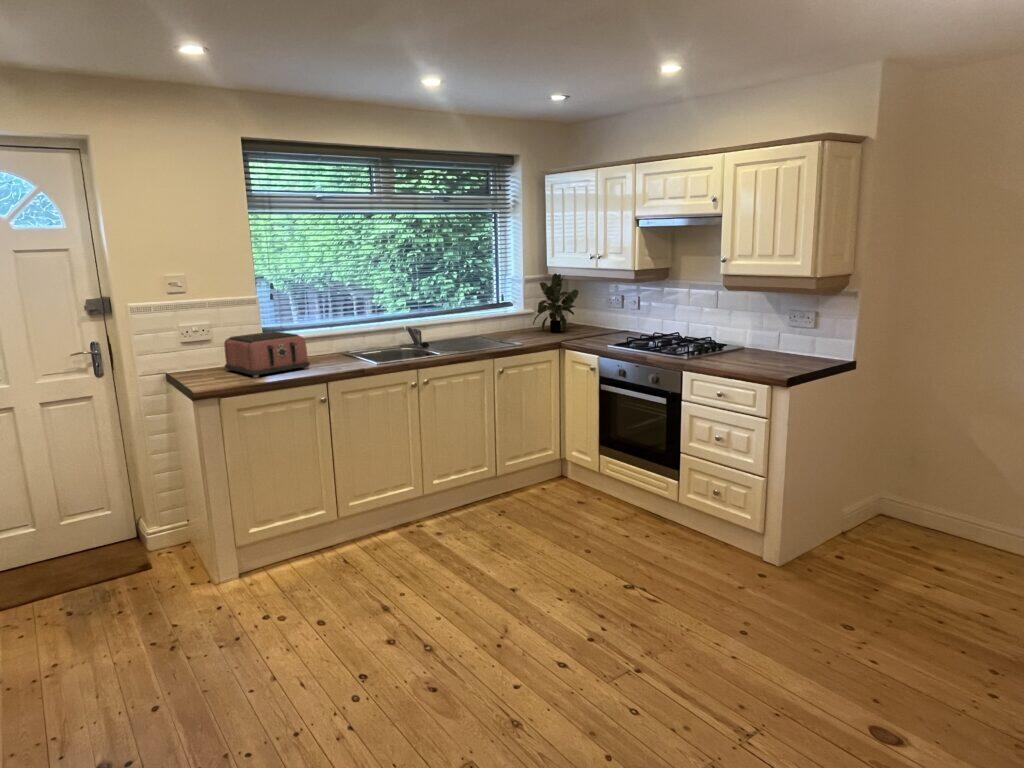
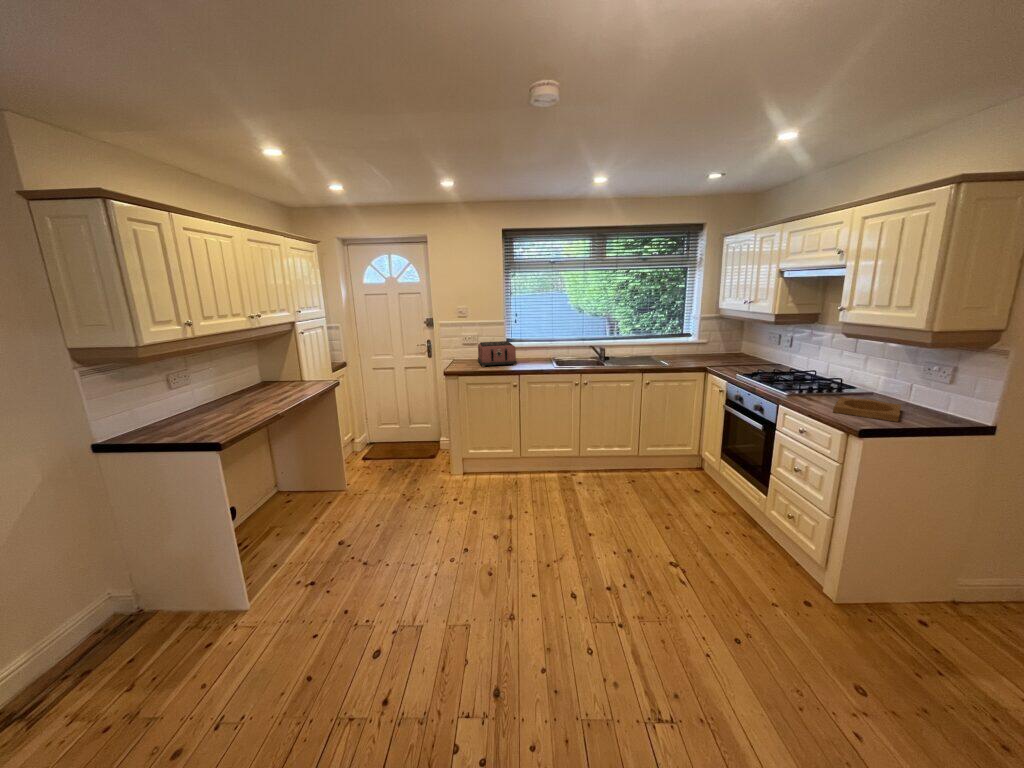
potted plant: present [533,273,578,333] -> none [698,314,741,359]
tray: none [738,352,803,368] -> present [833,397,901,422]

